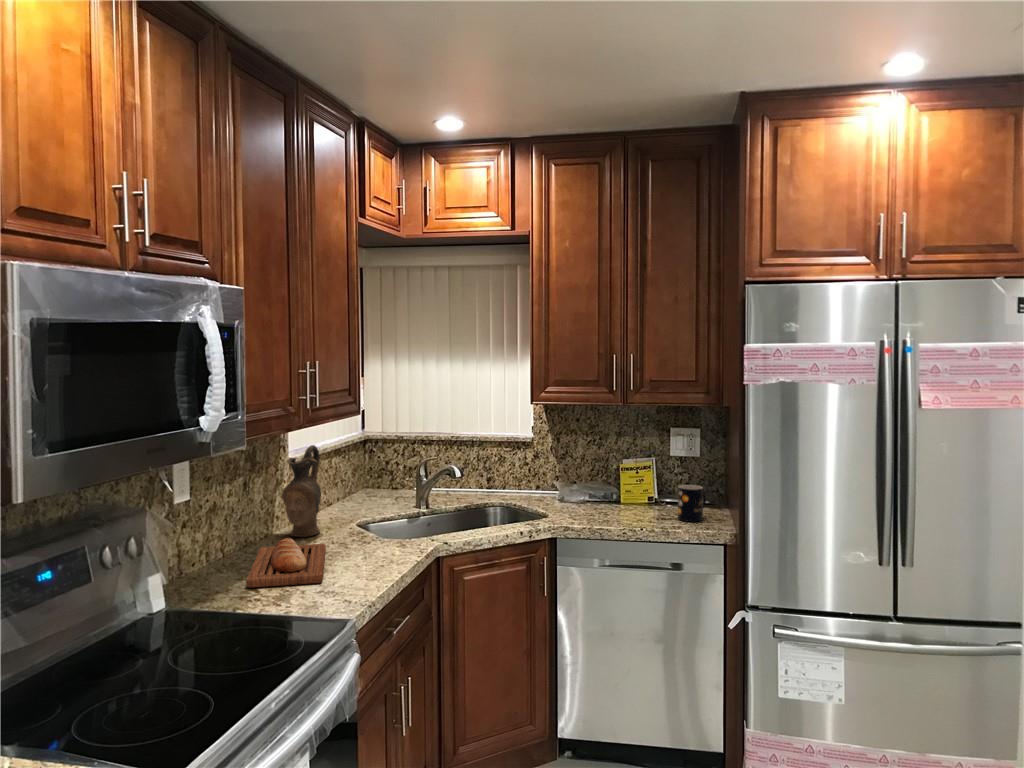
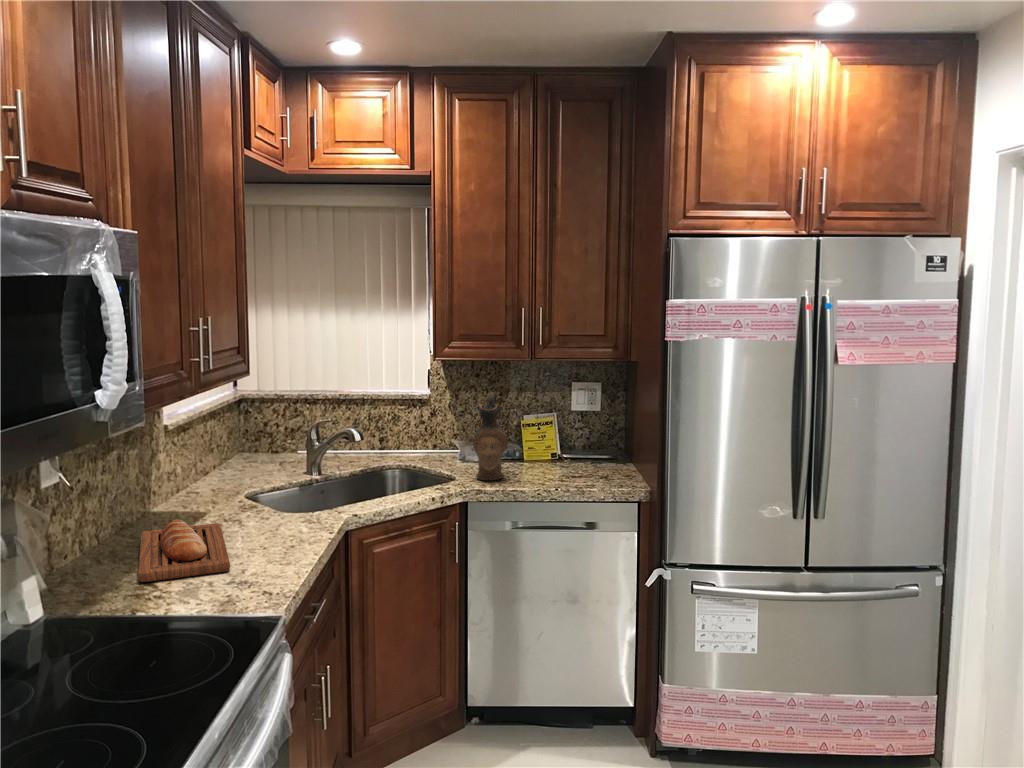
ceramic pitcher: present [282,445,321,537] -> present [473,392,508,480]
mug: present [678,485,706,522] -> none [591,442,617,480]

